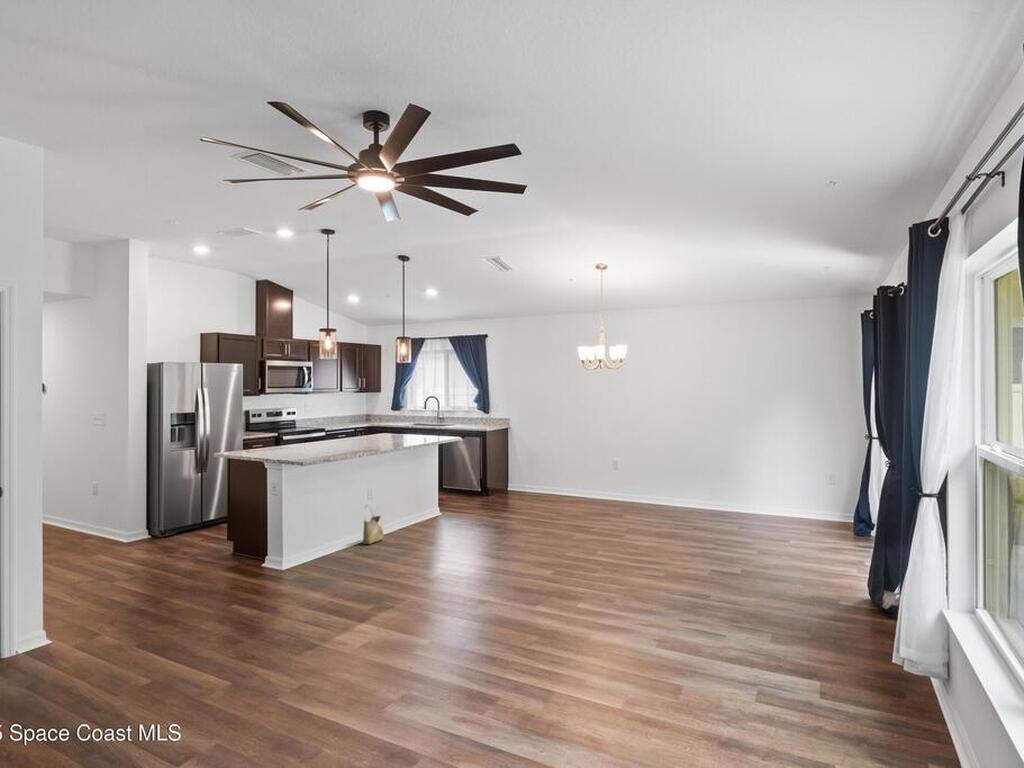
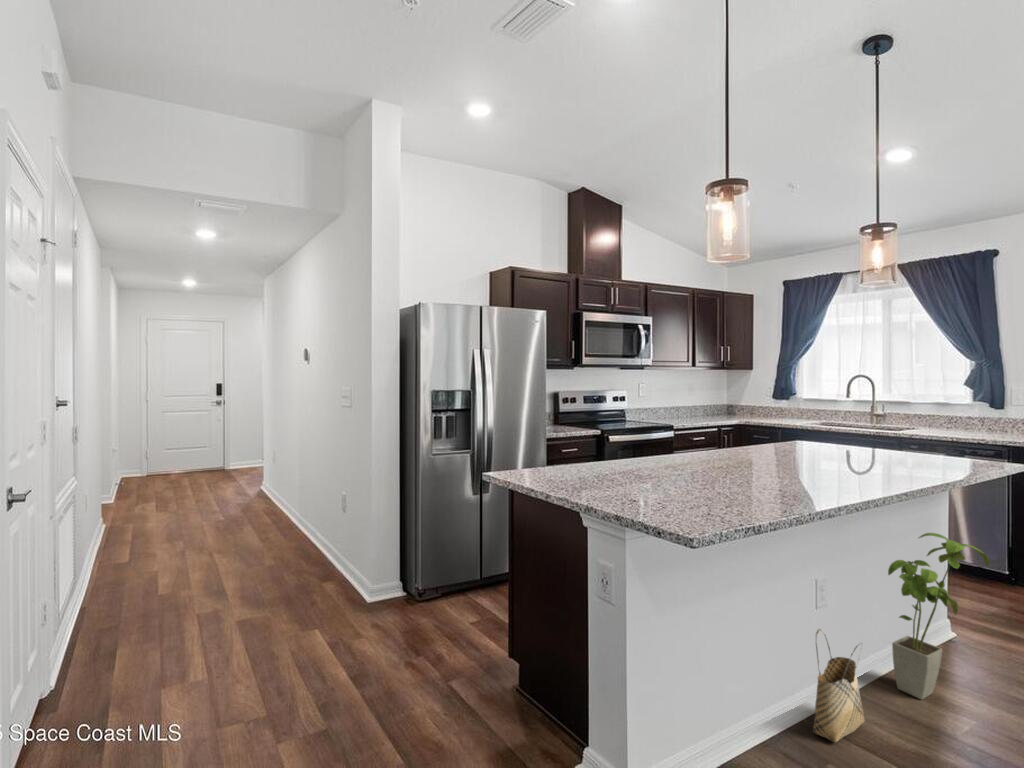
house plant: none [399,465,433,531] -> present [888,533,989,699]

